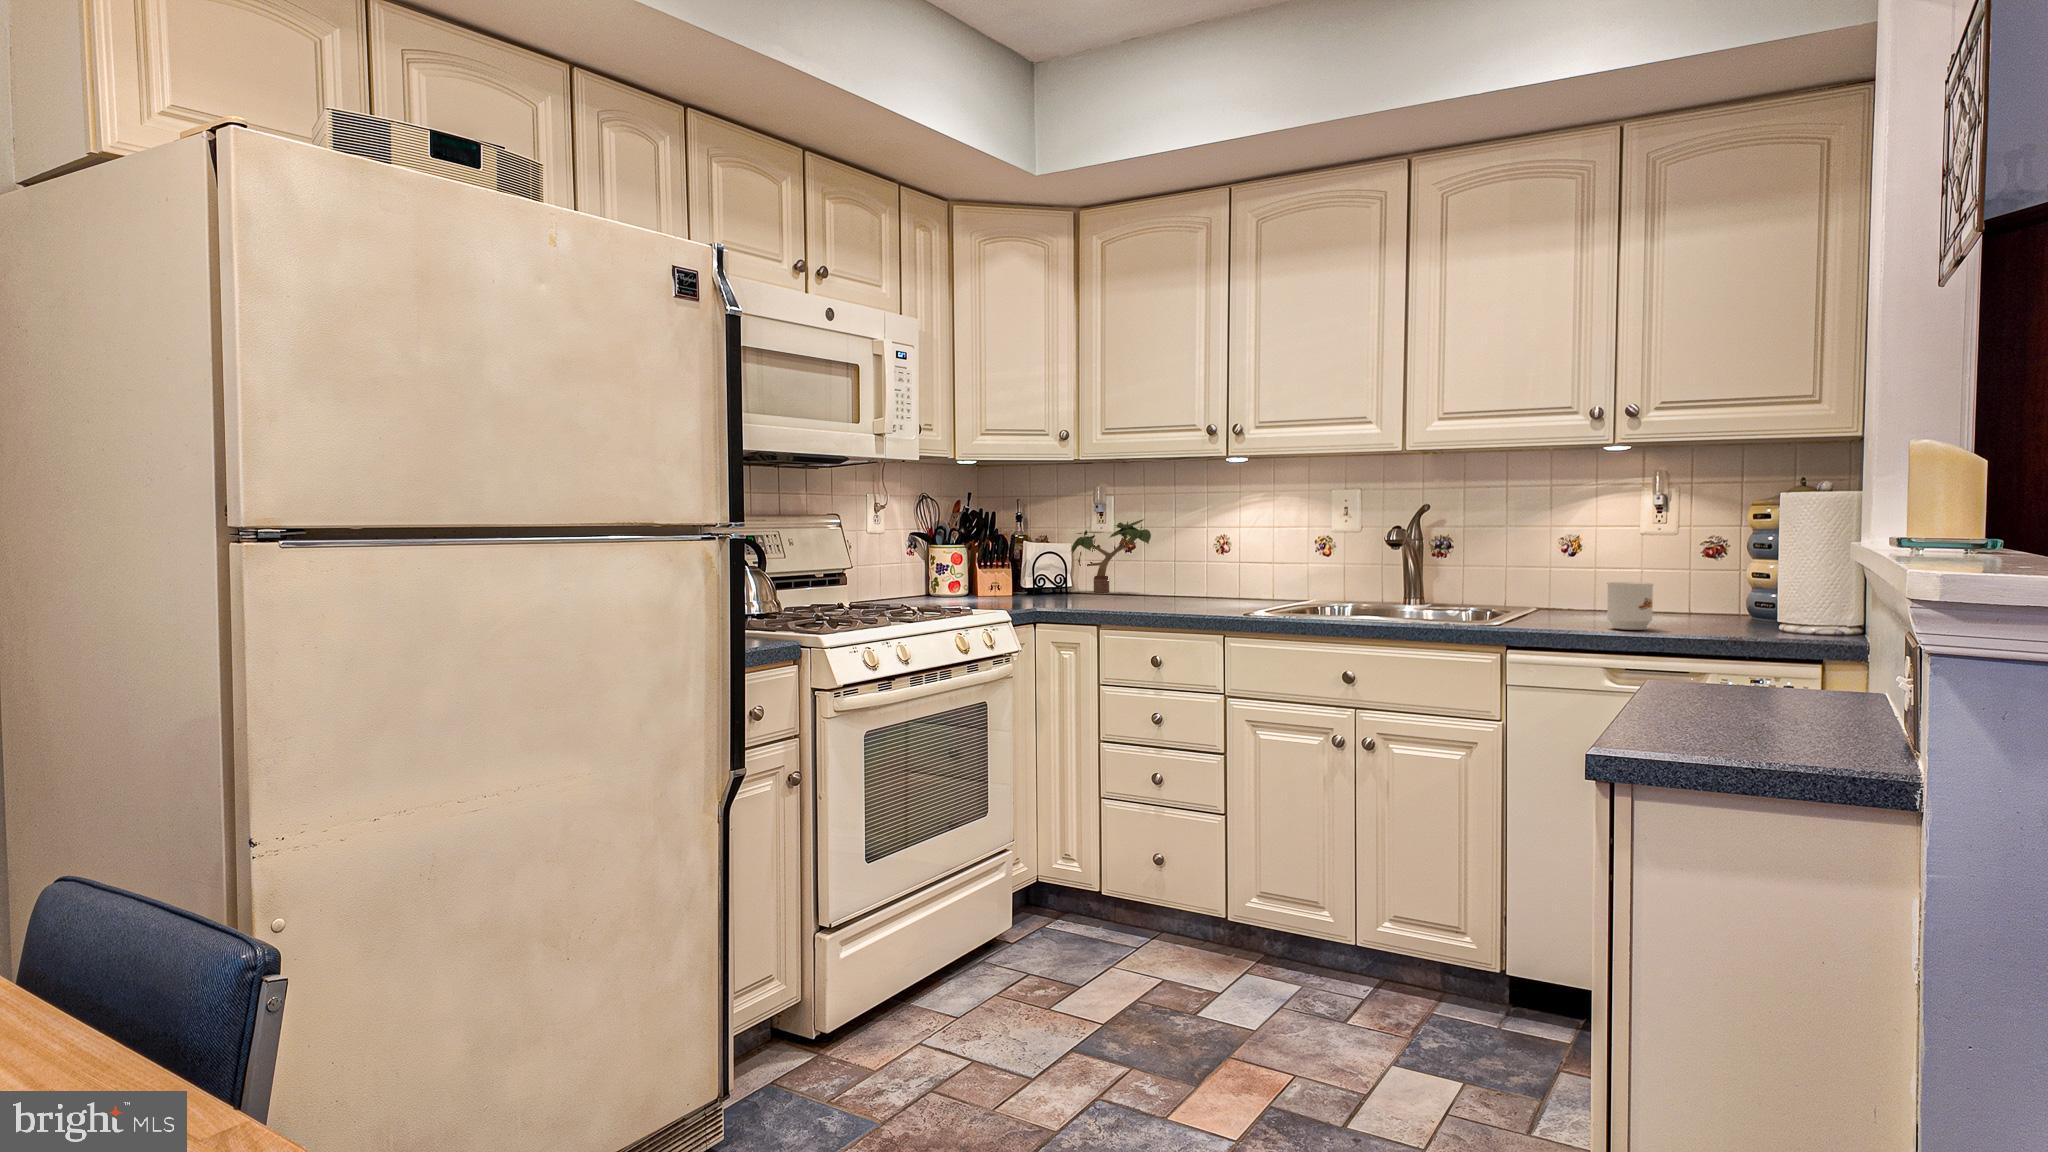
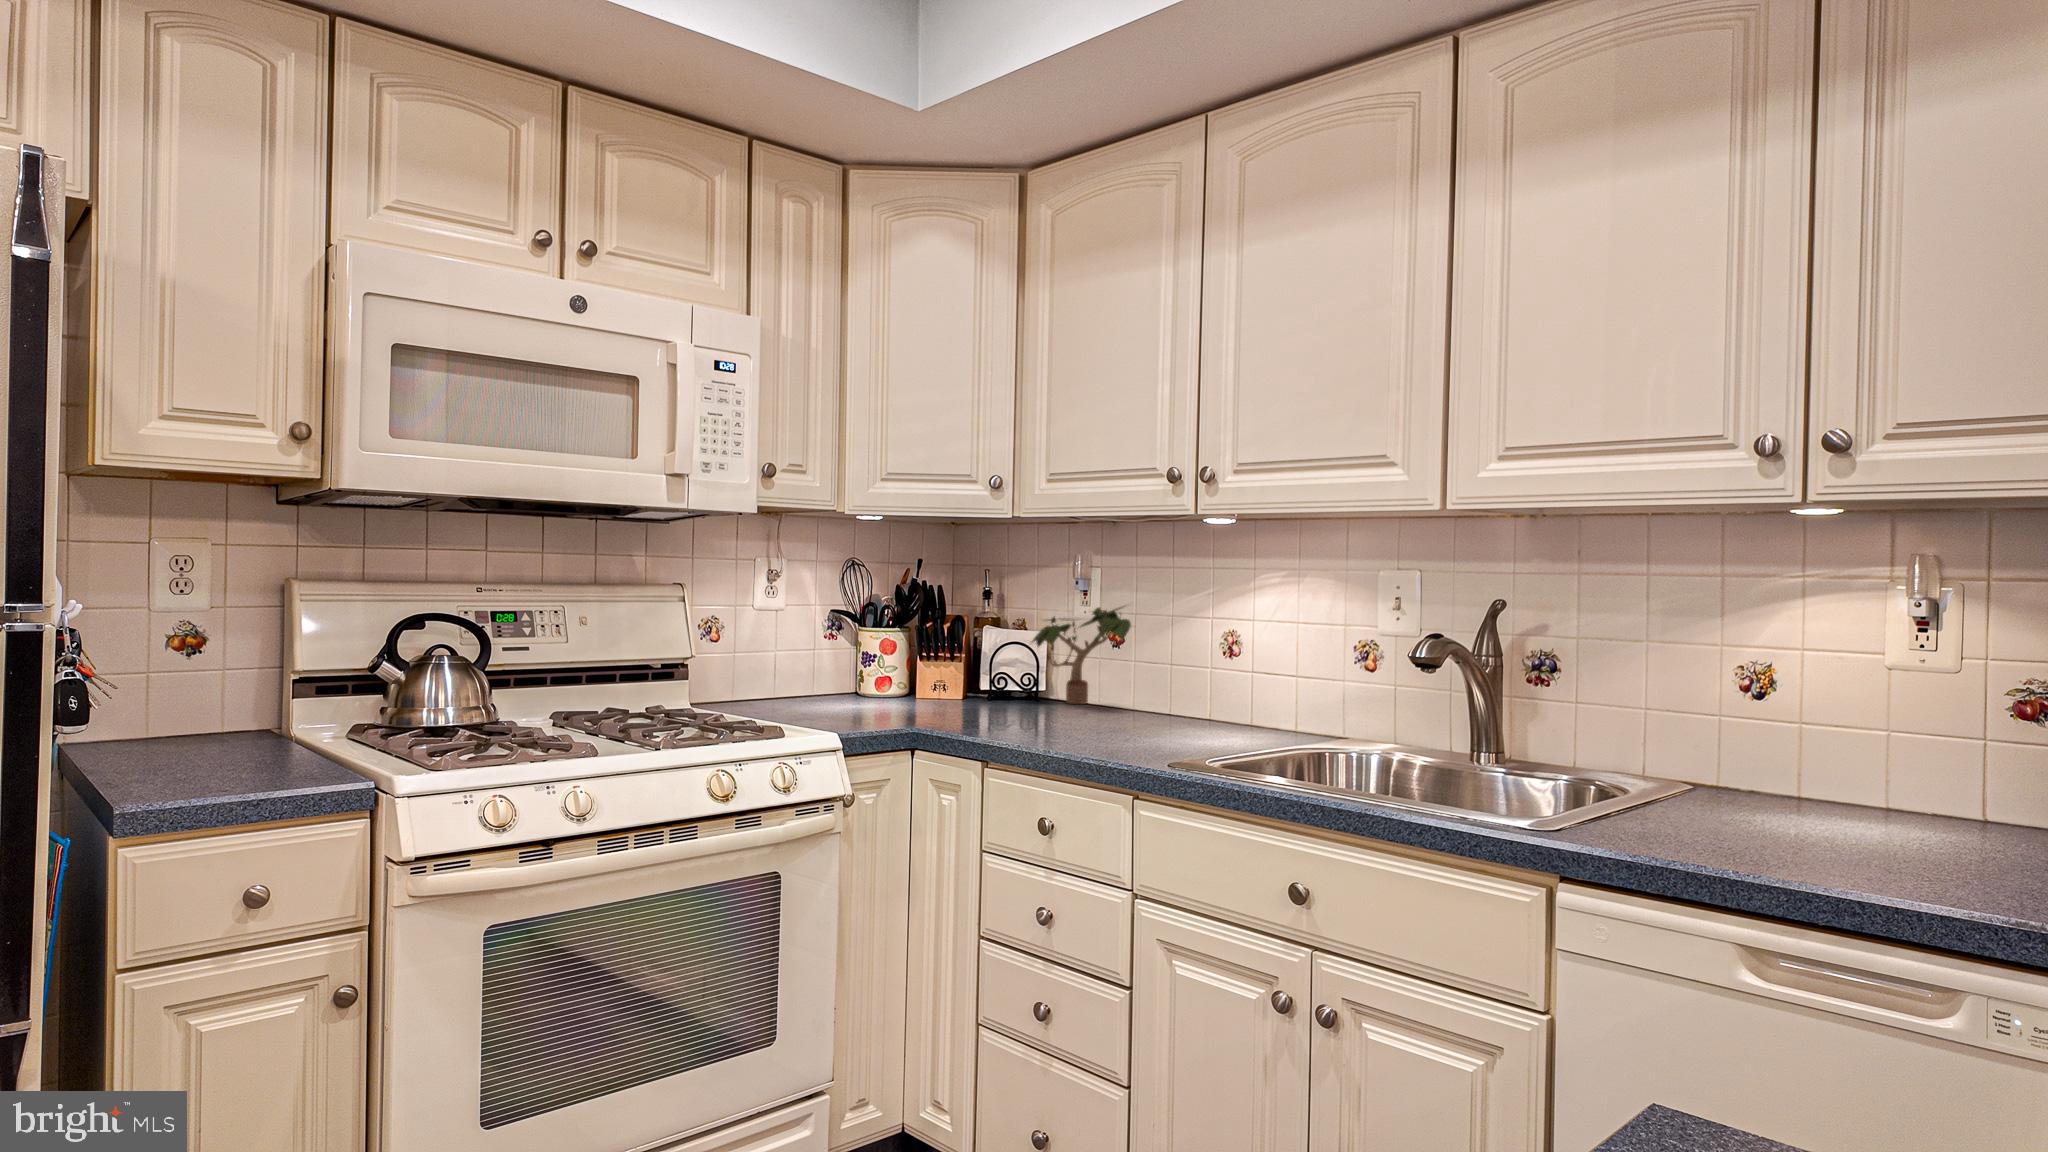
mug: present [1607,582,1654,630] -> none [1755,768,1853,870]

